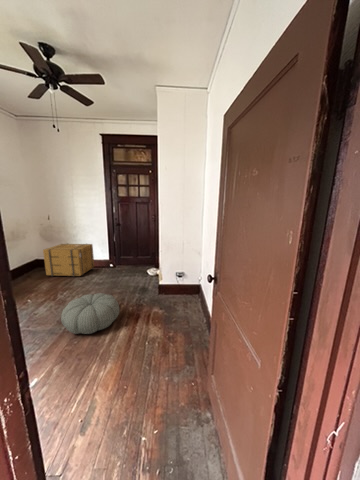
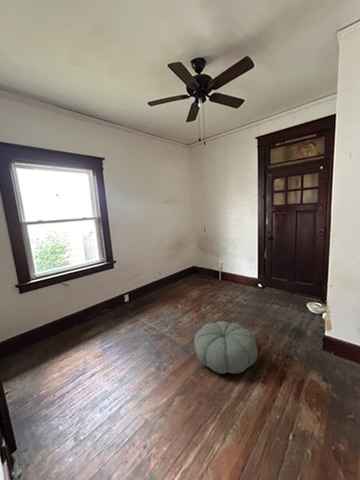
cardboard box: present [43,244,94,277] -> none [196,255,242,292]

